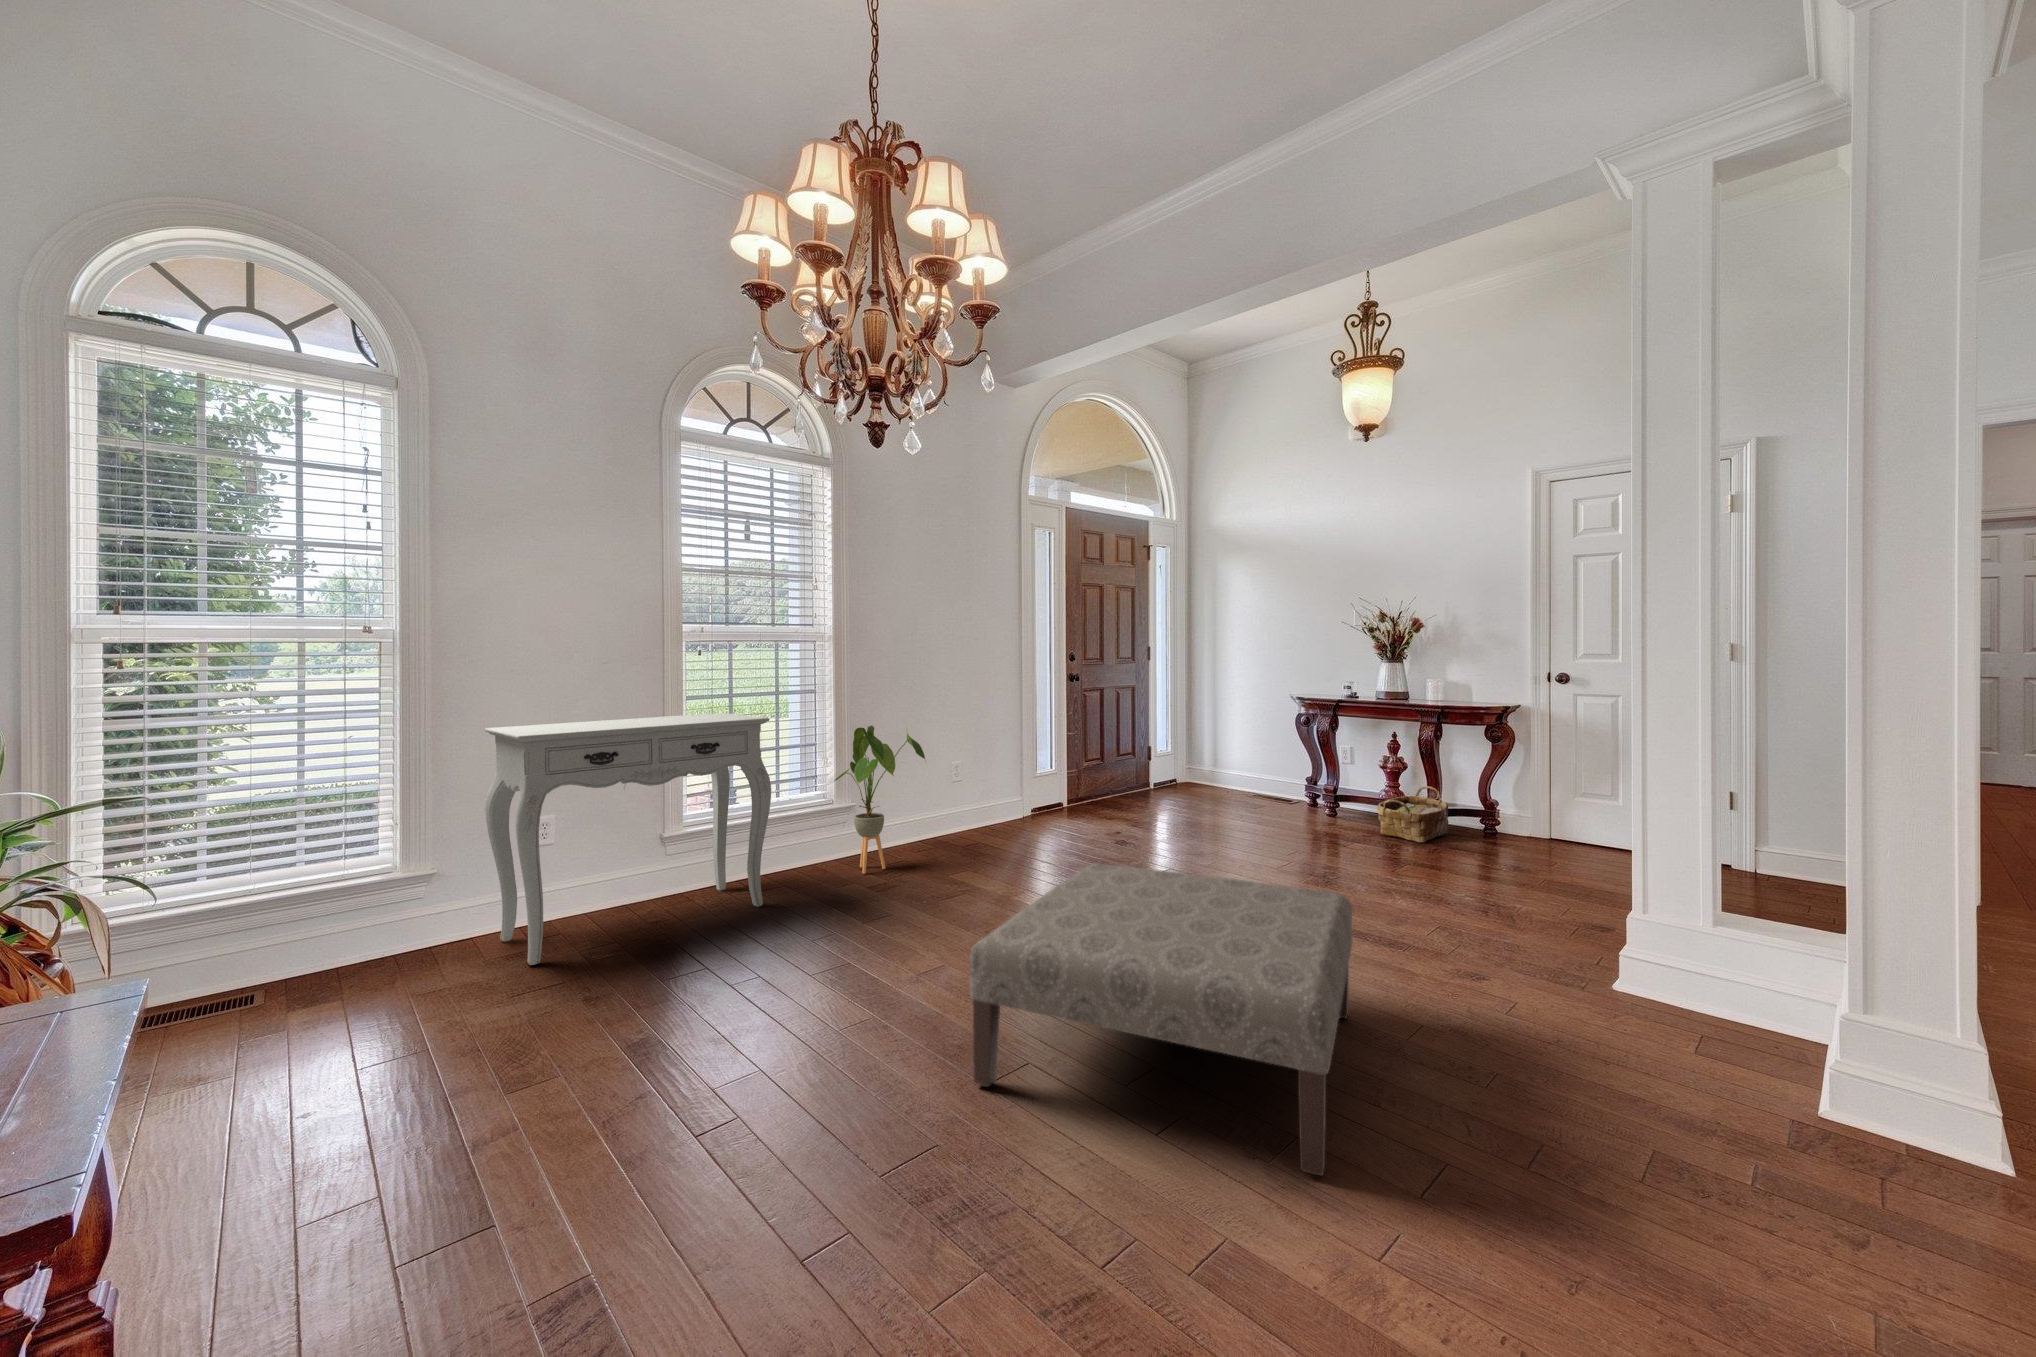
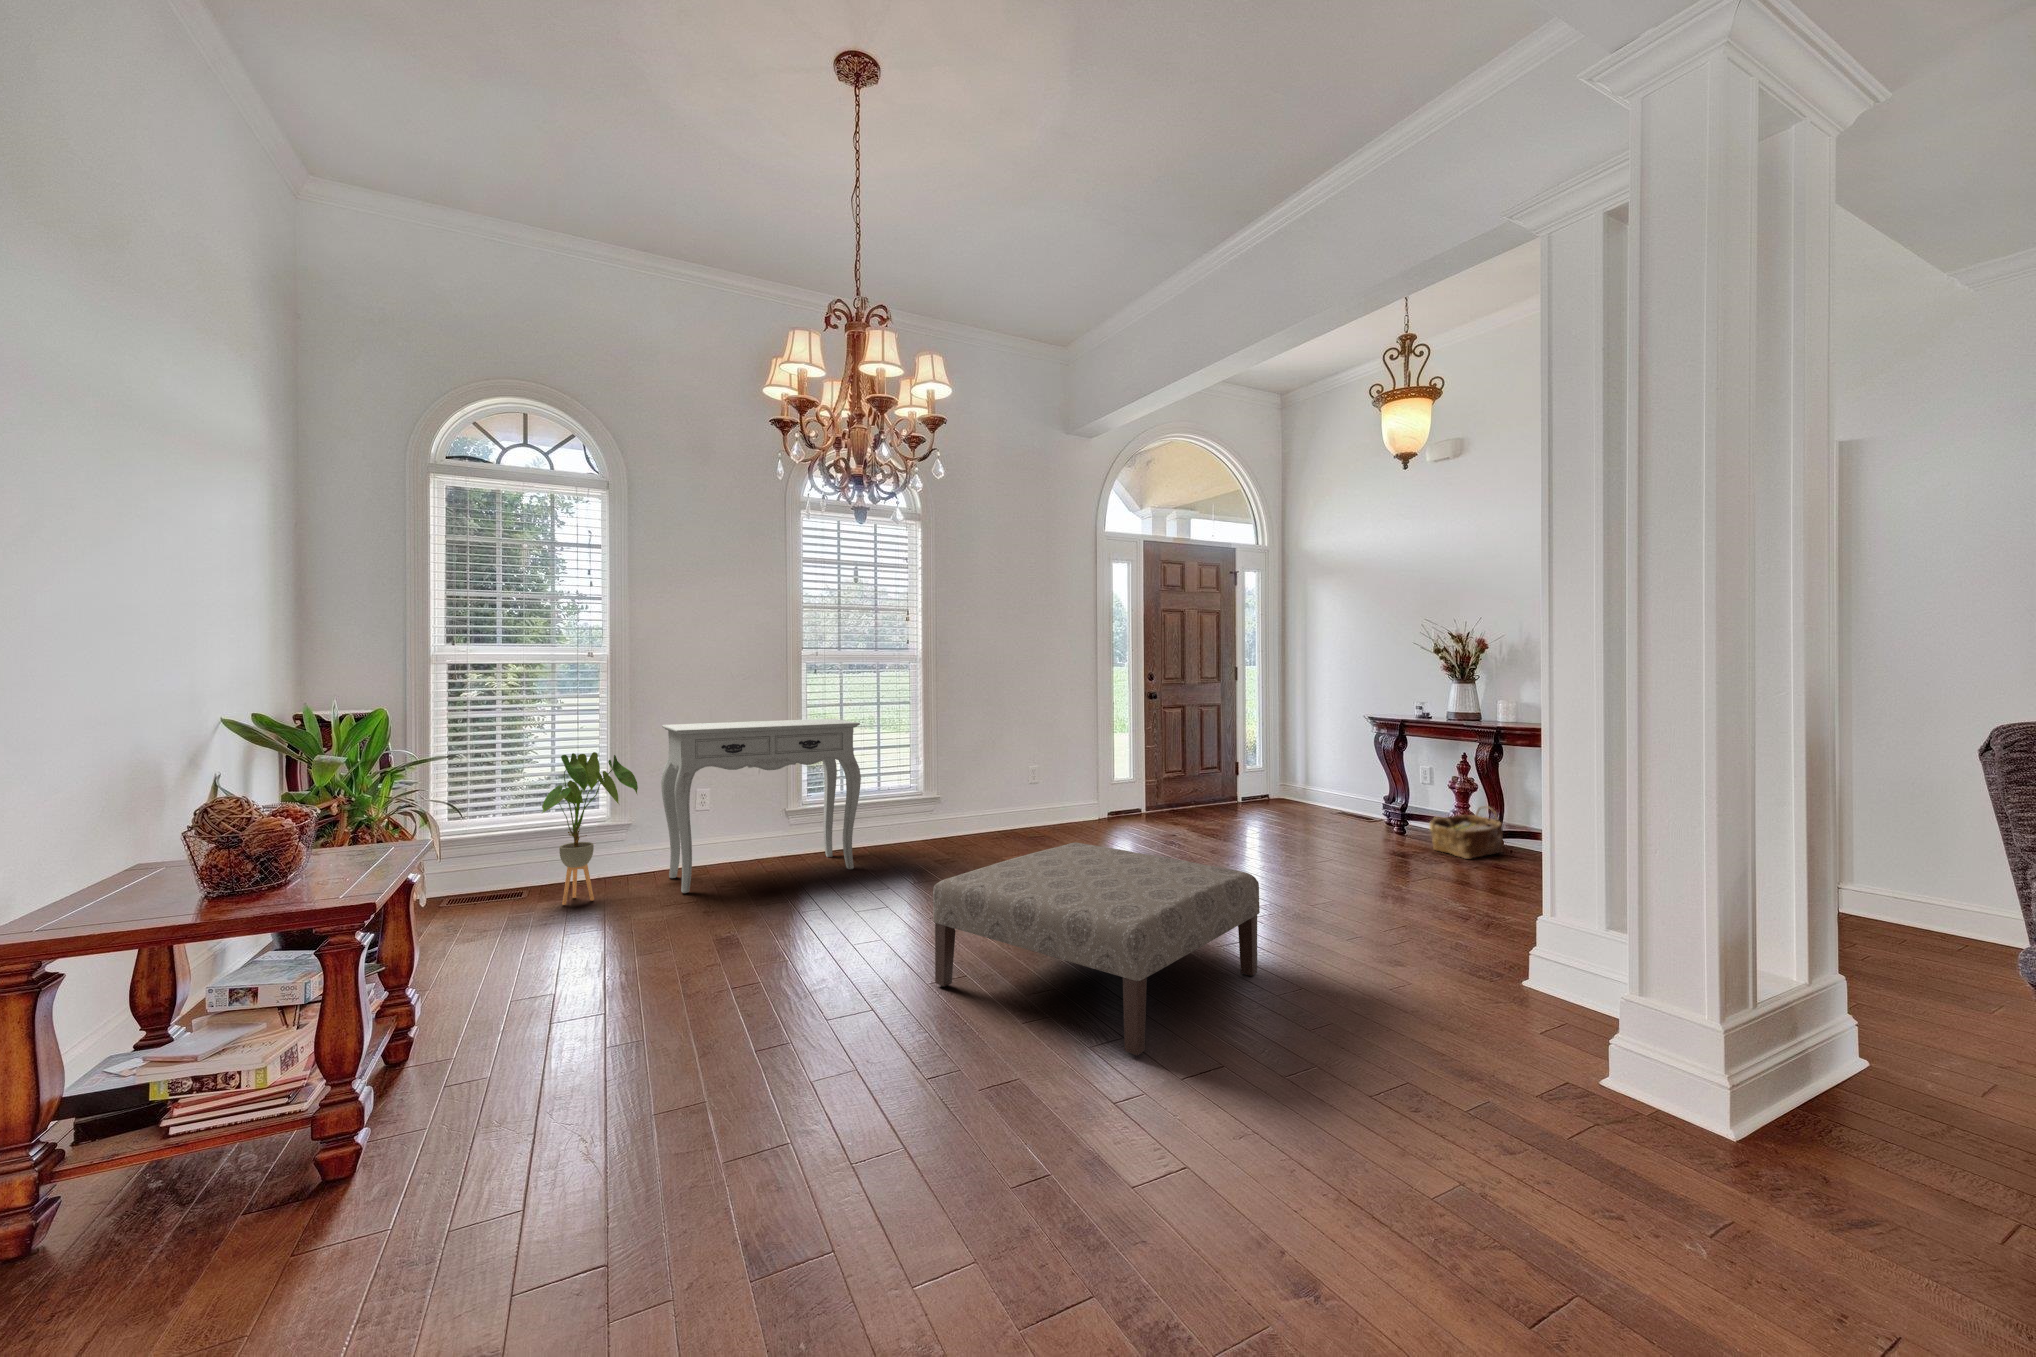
house plant: present [835,726,926,874] -> present [542,752,638,905]

